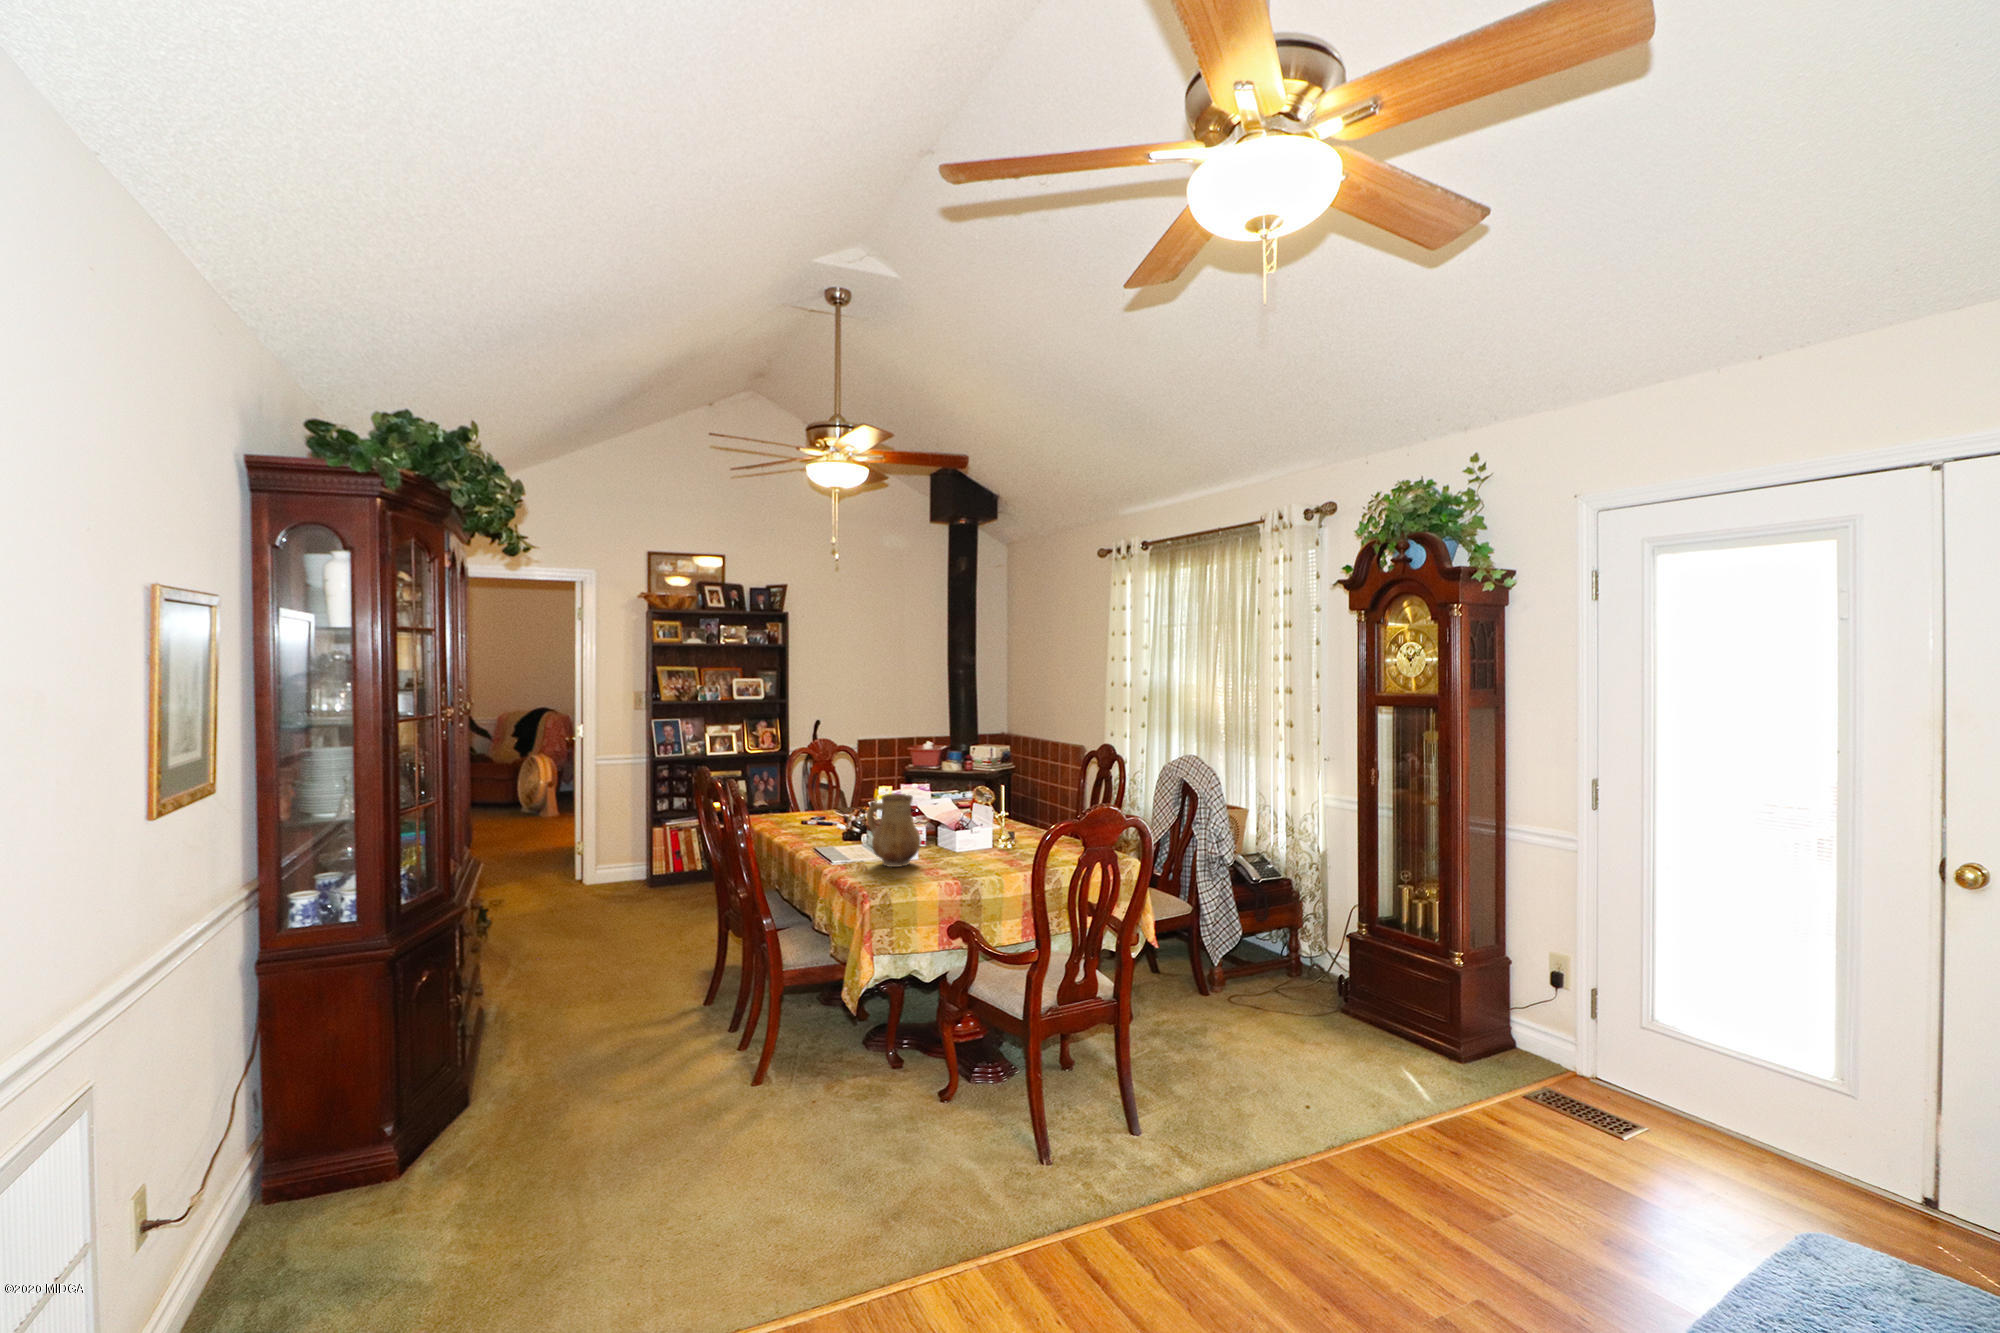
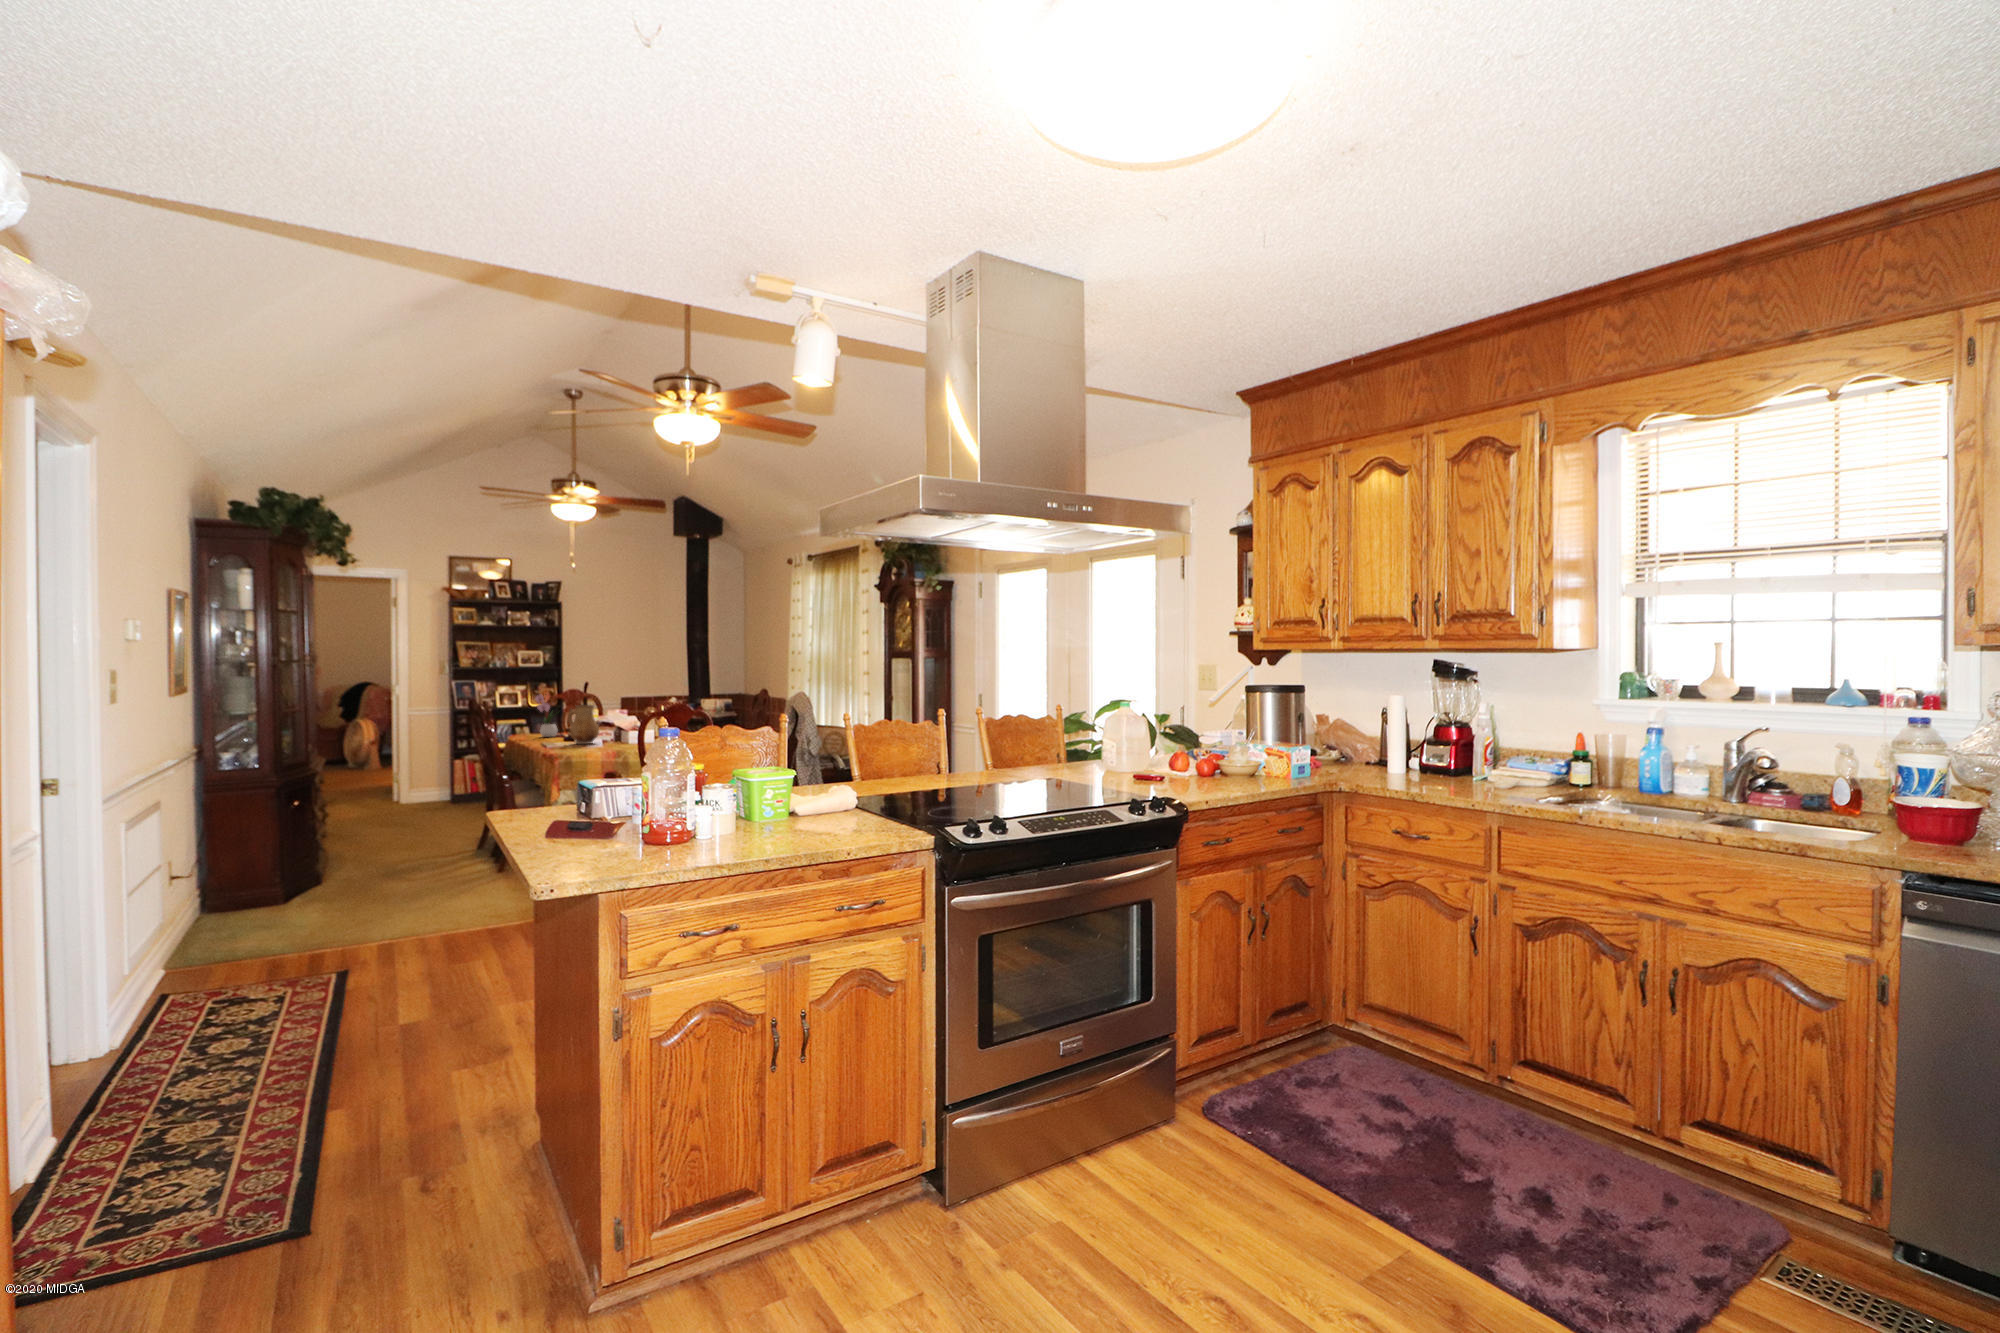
flower arrangement: none [796,753,834,835] -> present [535,694,558,737]

